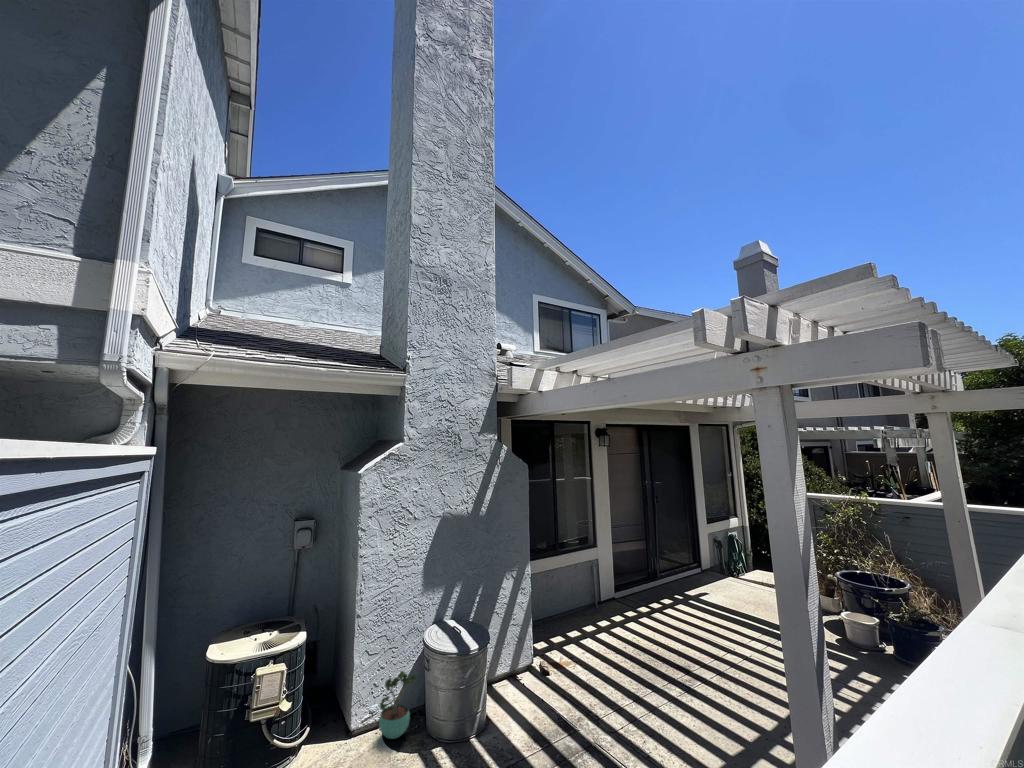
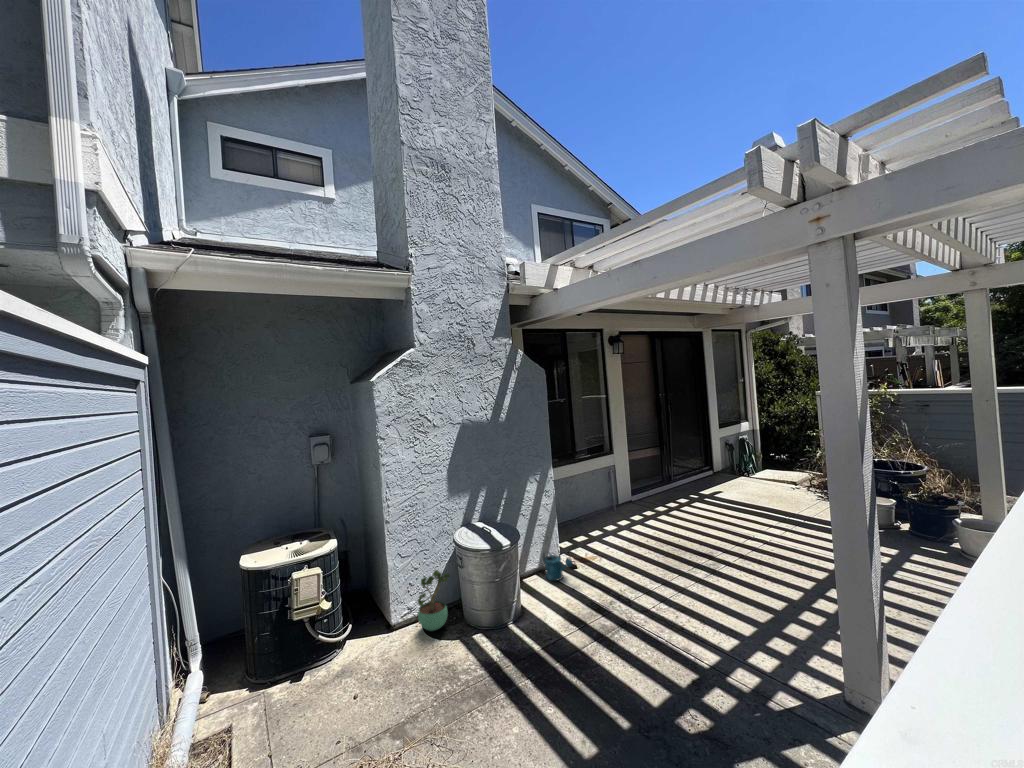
watering can: none [515,653,543,688] -> present [543,552,572,581]

